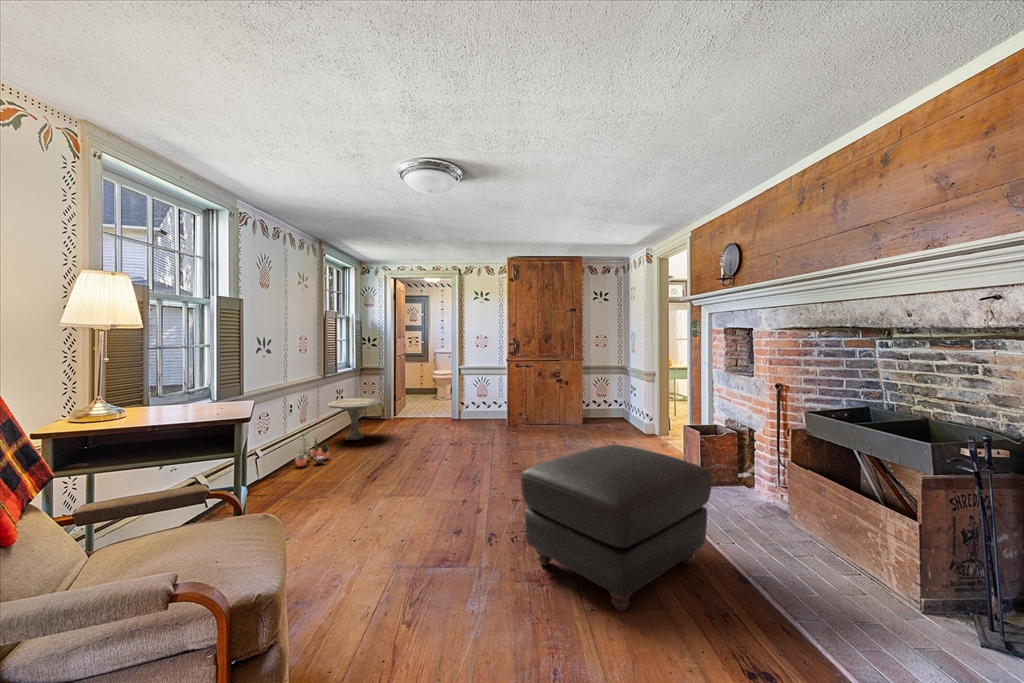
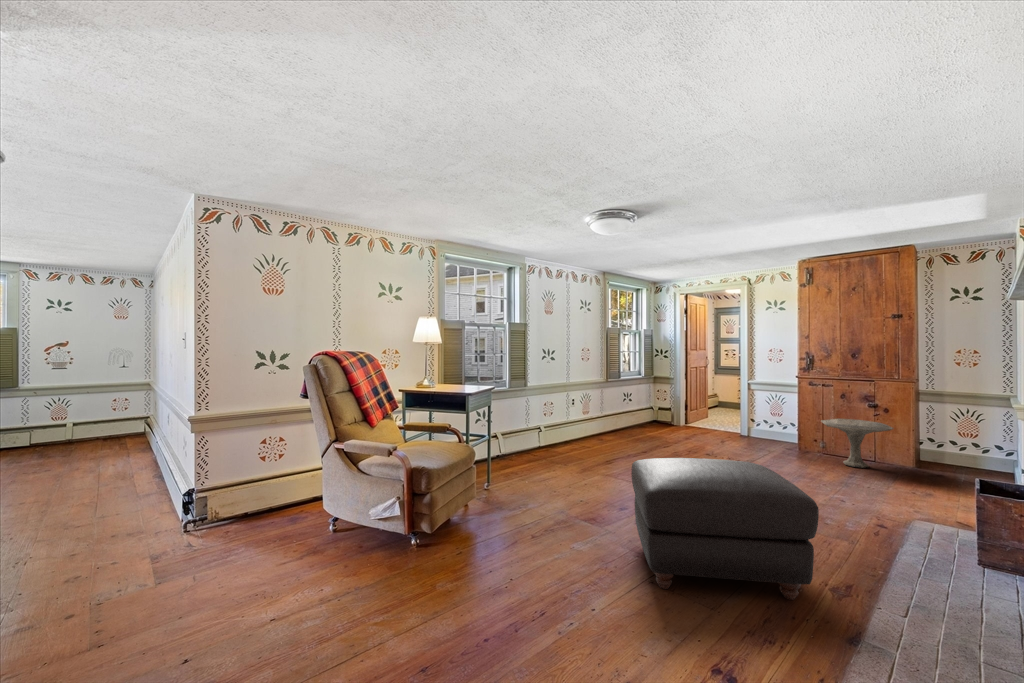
side table: present [328,398,380,440] -> present [821,419,893,468]
potted plant: present [295,434,329,467] -> none [567,420,595,447]

